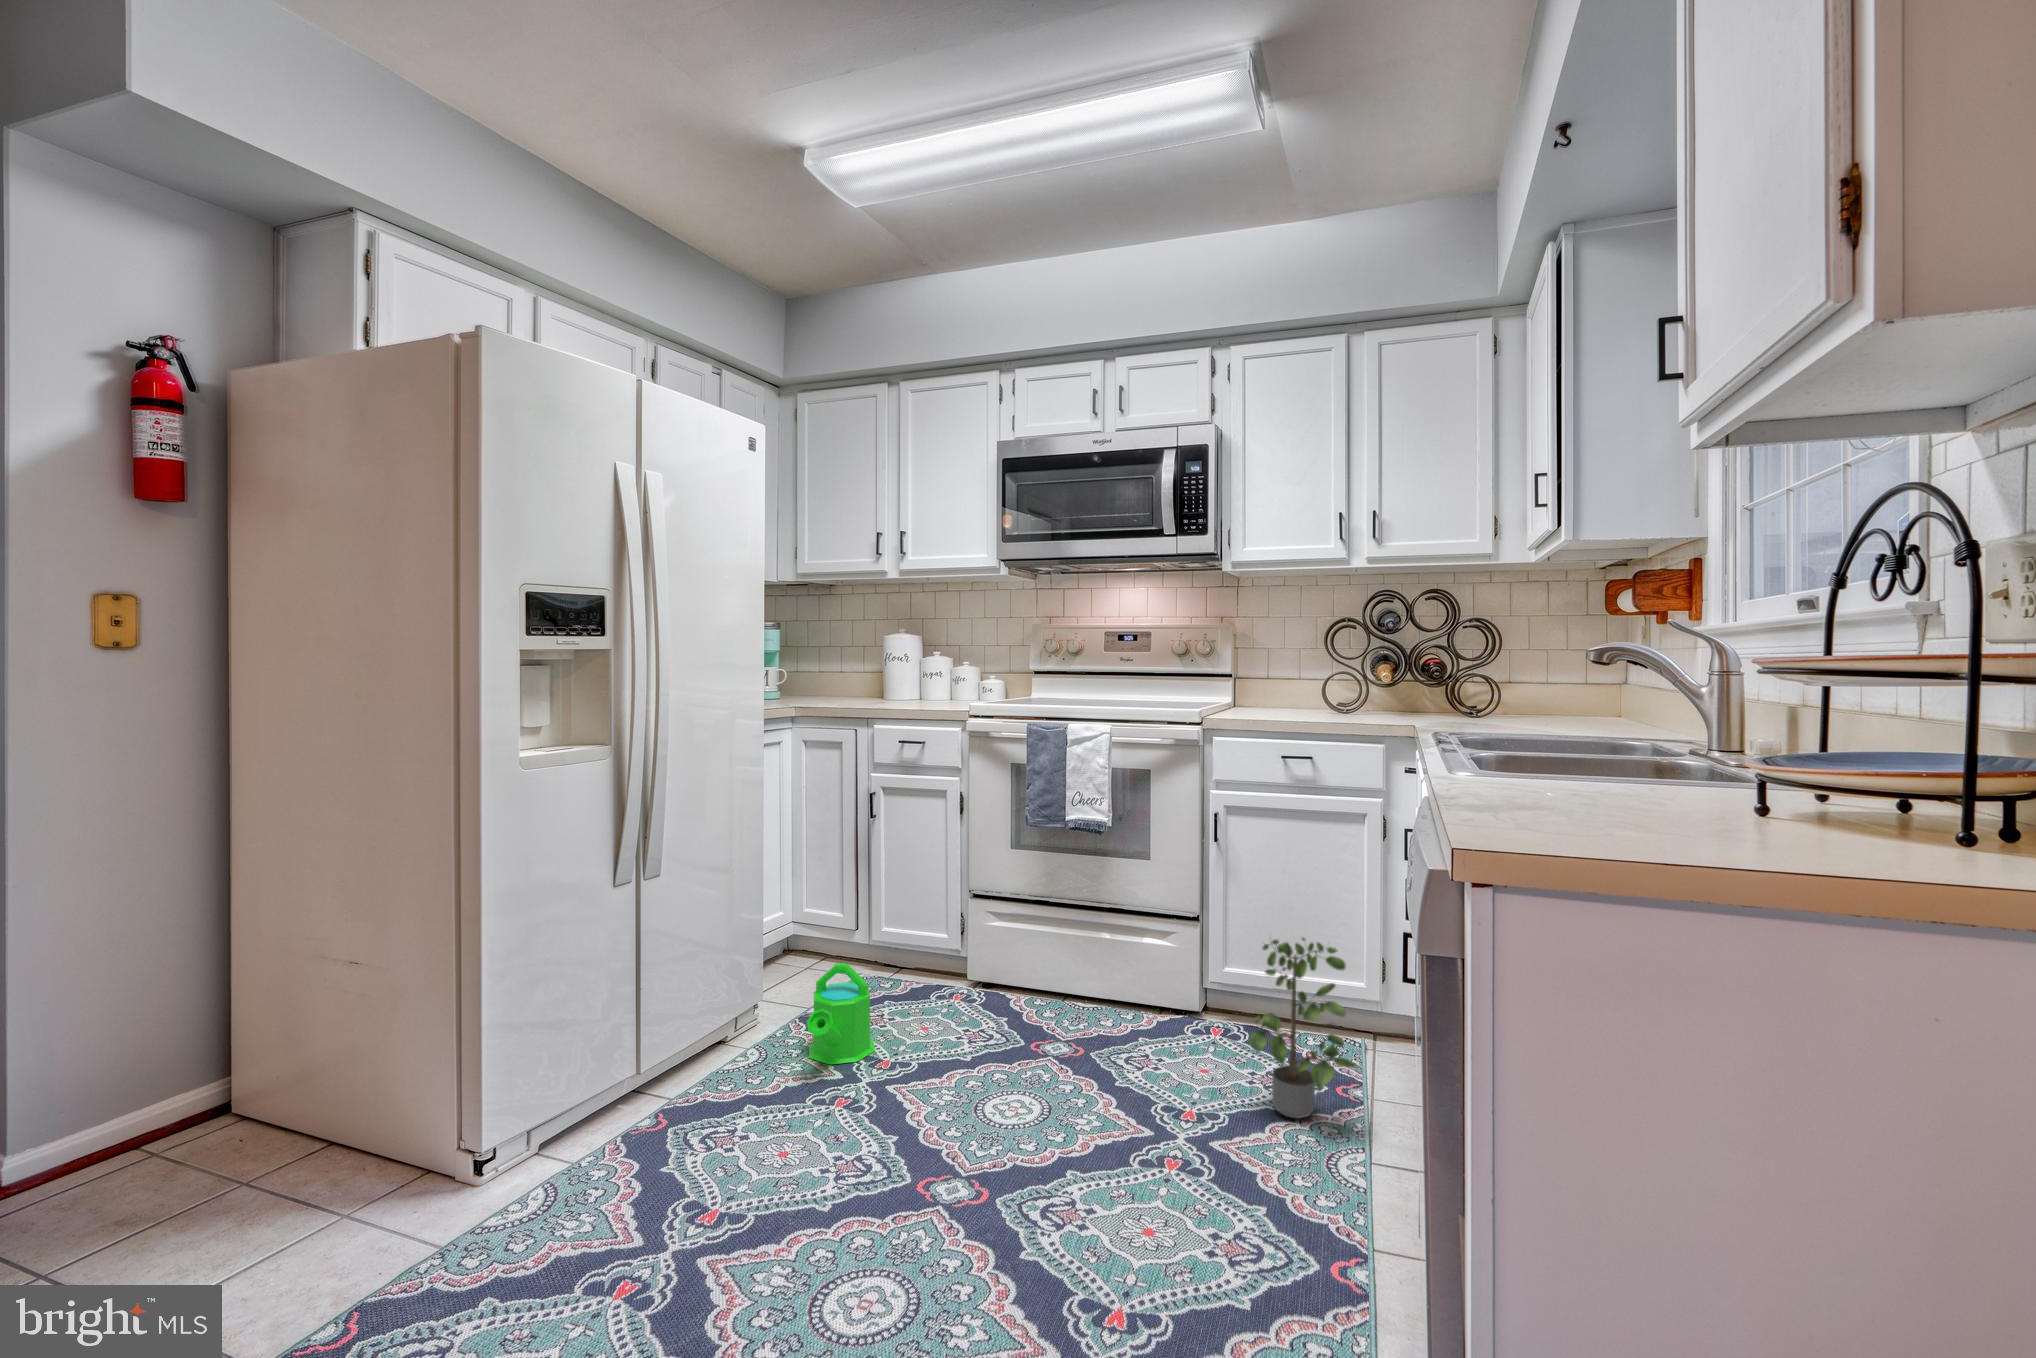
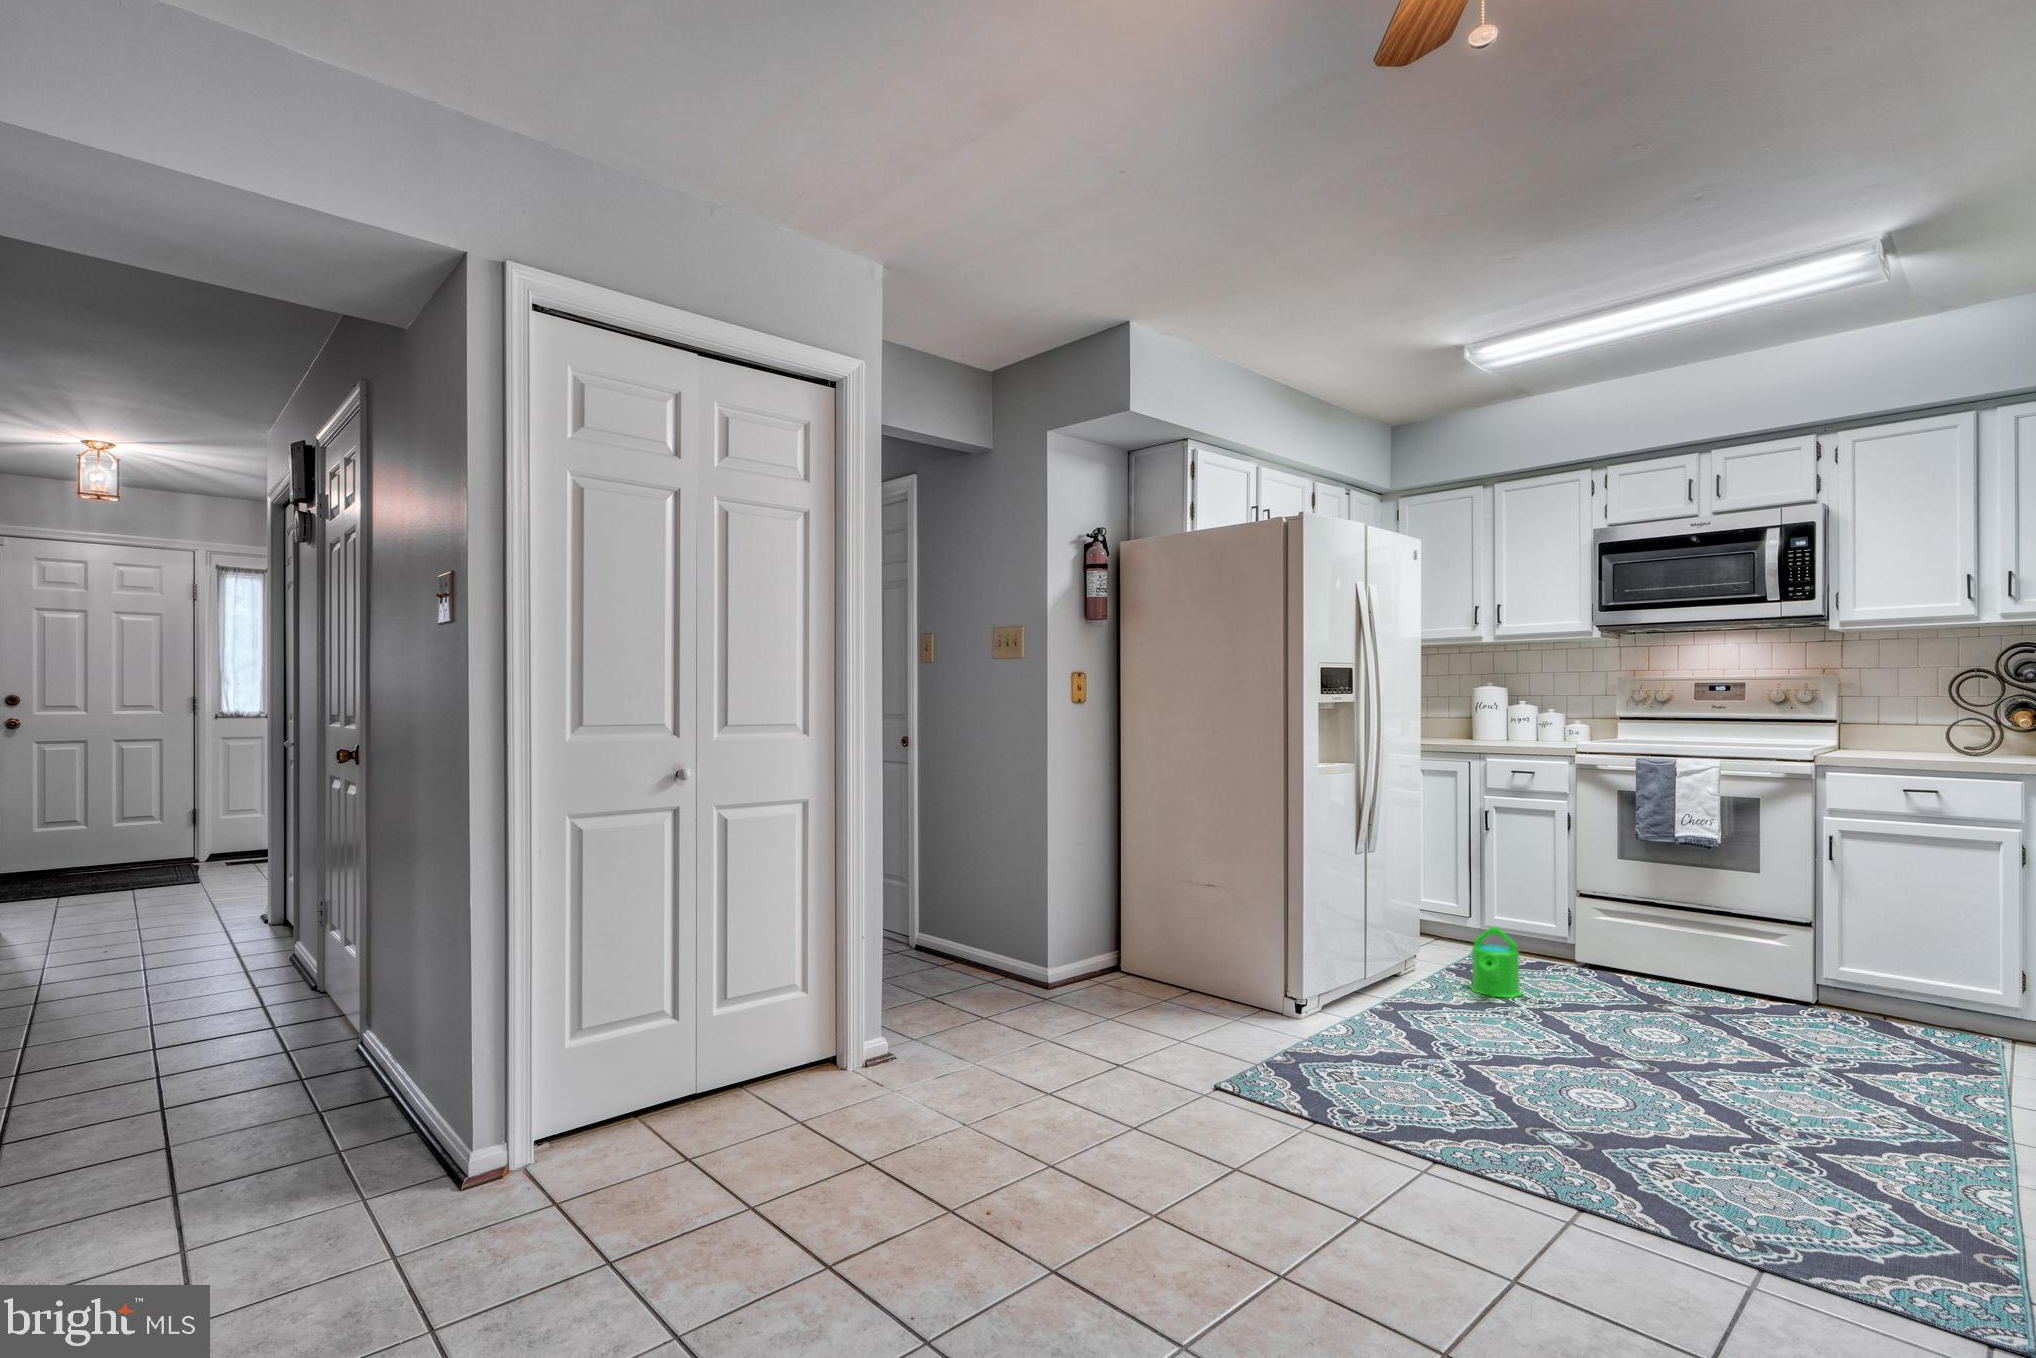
potted plant: present [1249,938,1360,1118] -> none [1871,924,1988,1070]

